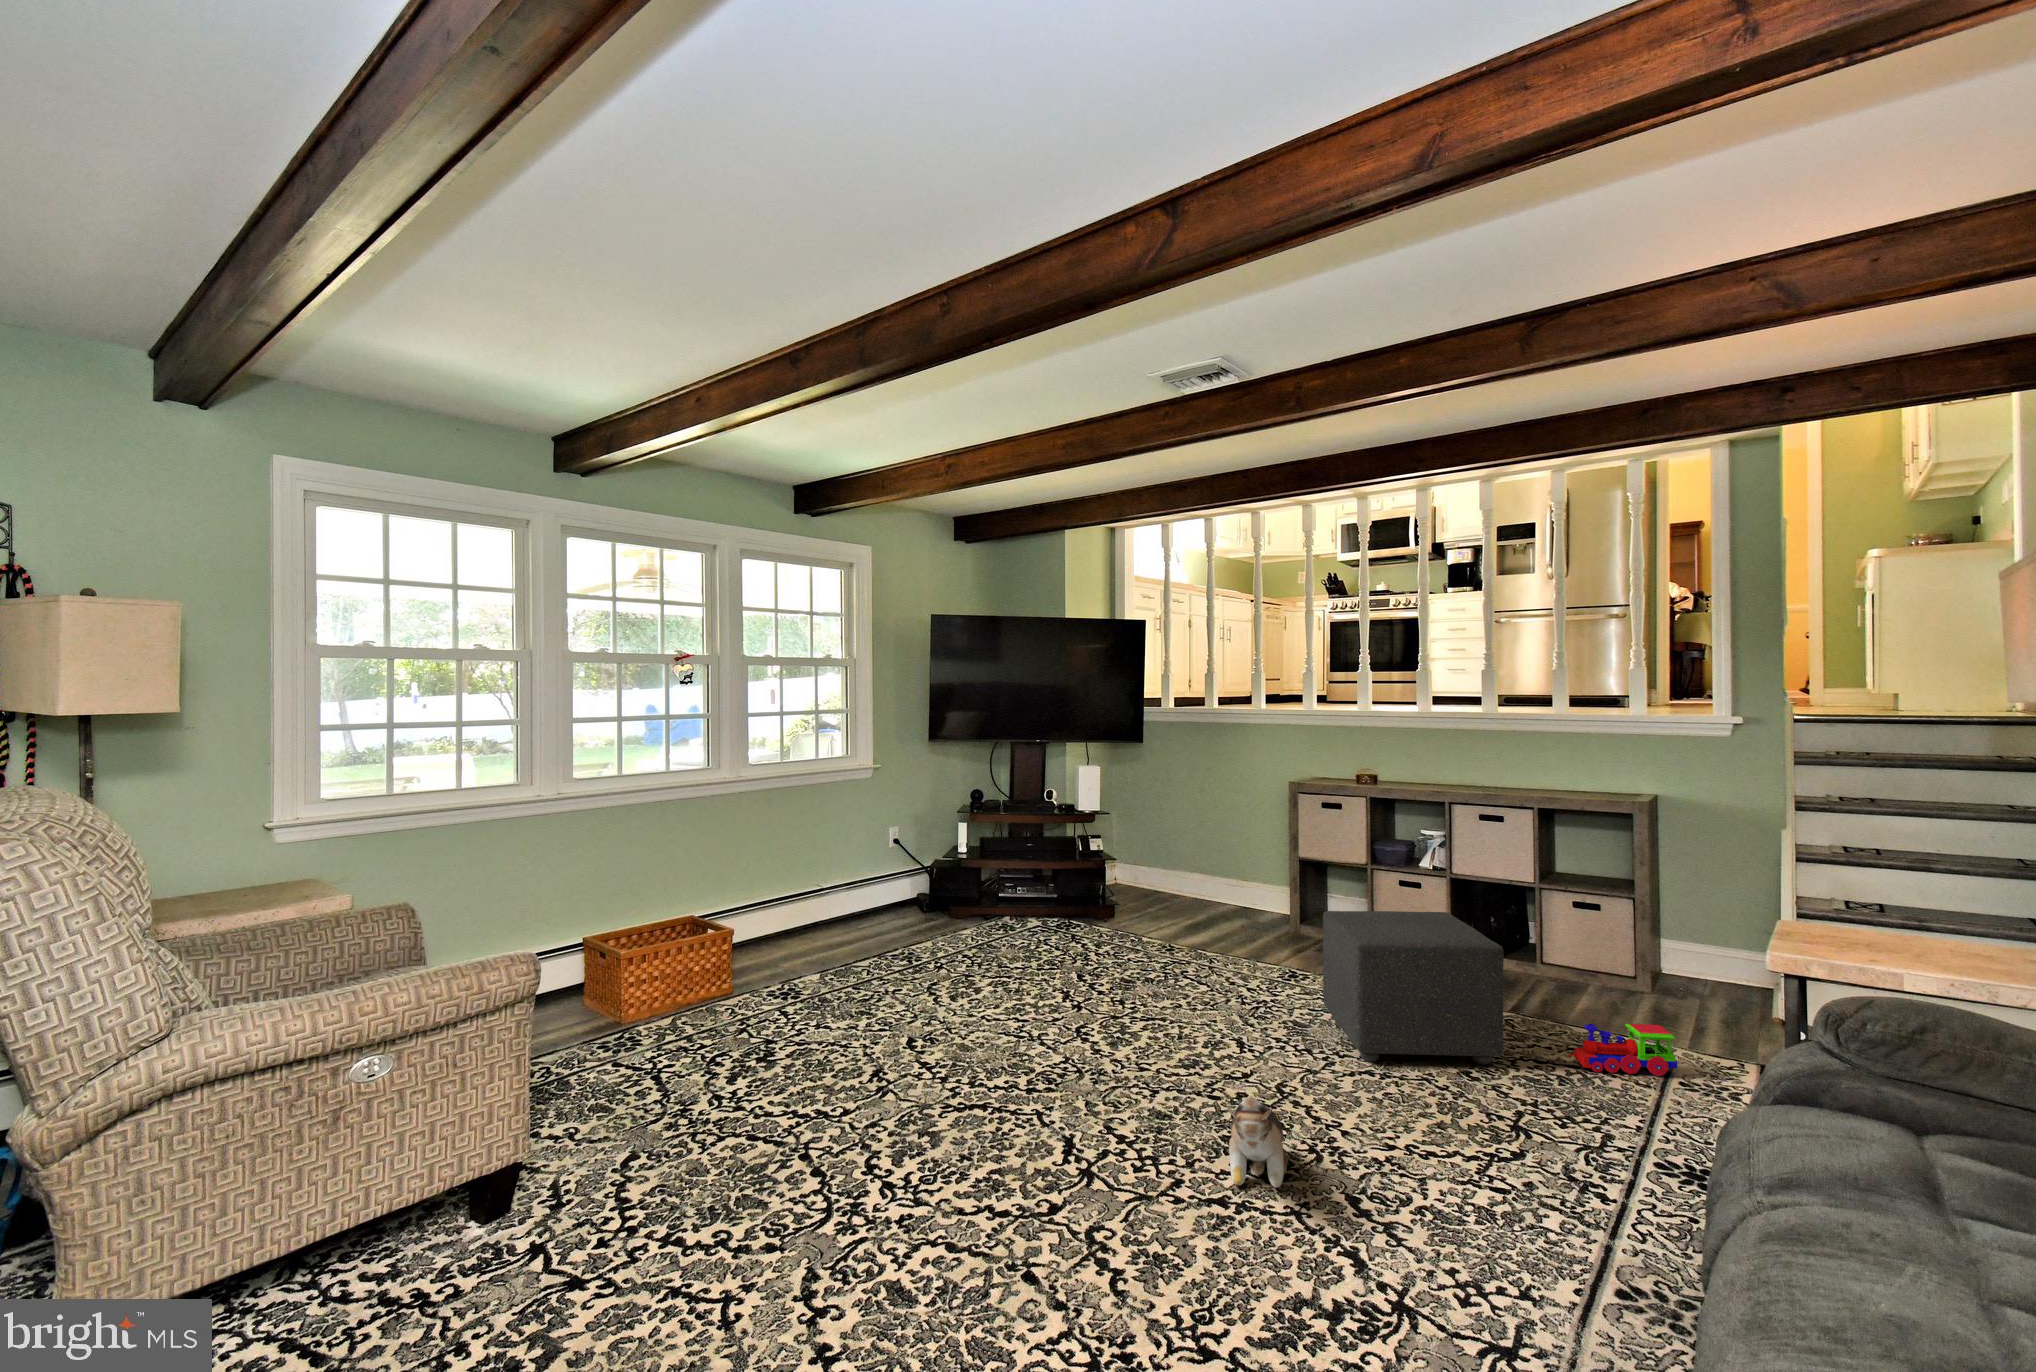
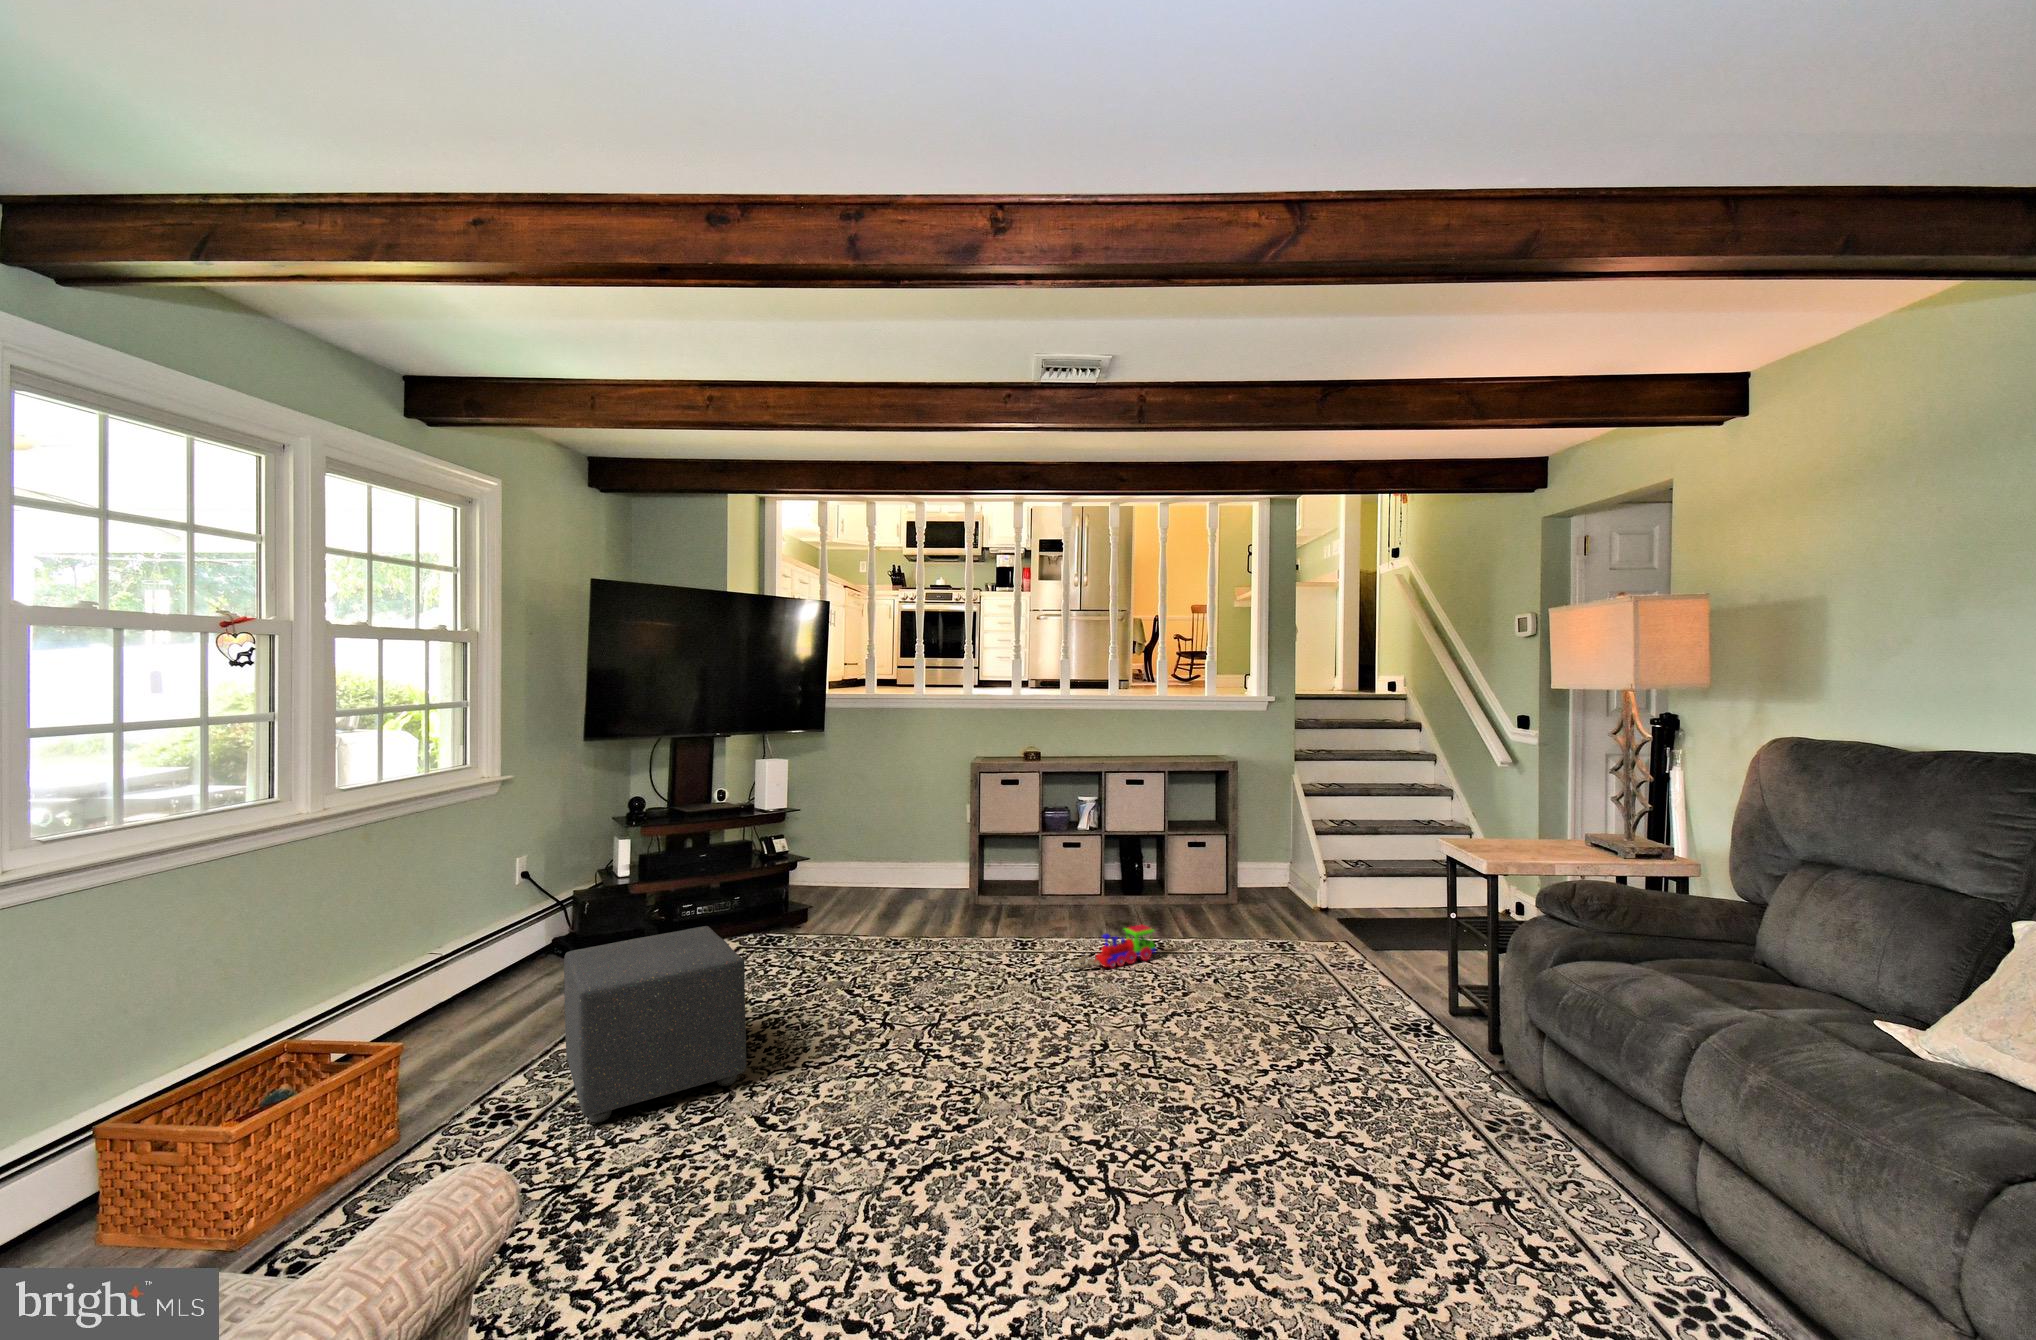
ottoman: present [1323,911,1504,1065] -> present [564,926,746,1123]
plush toy: present [1227,1096,1288,1187] -> none [918,1058,974,1144]

